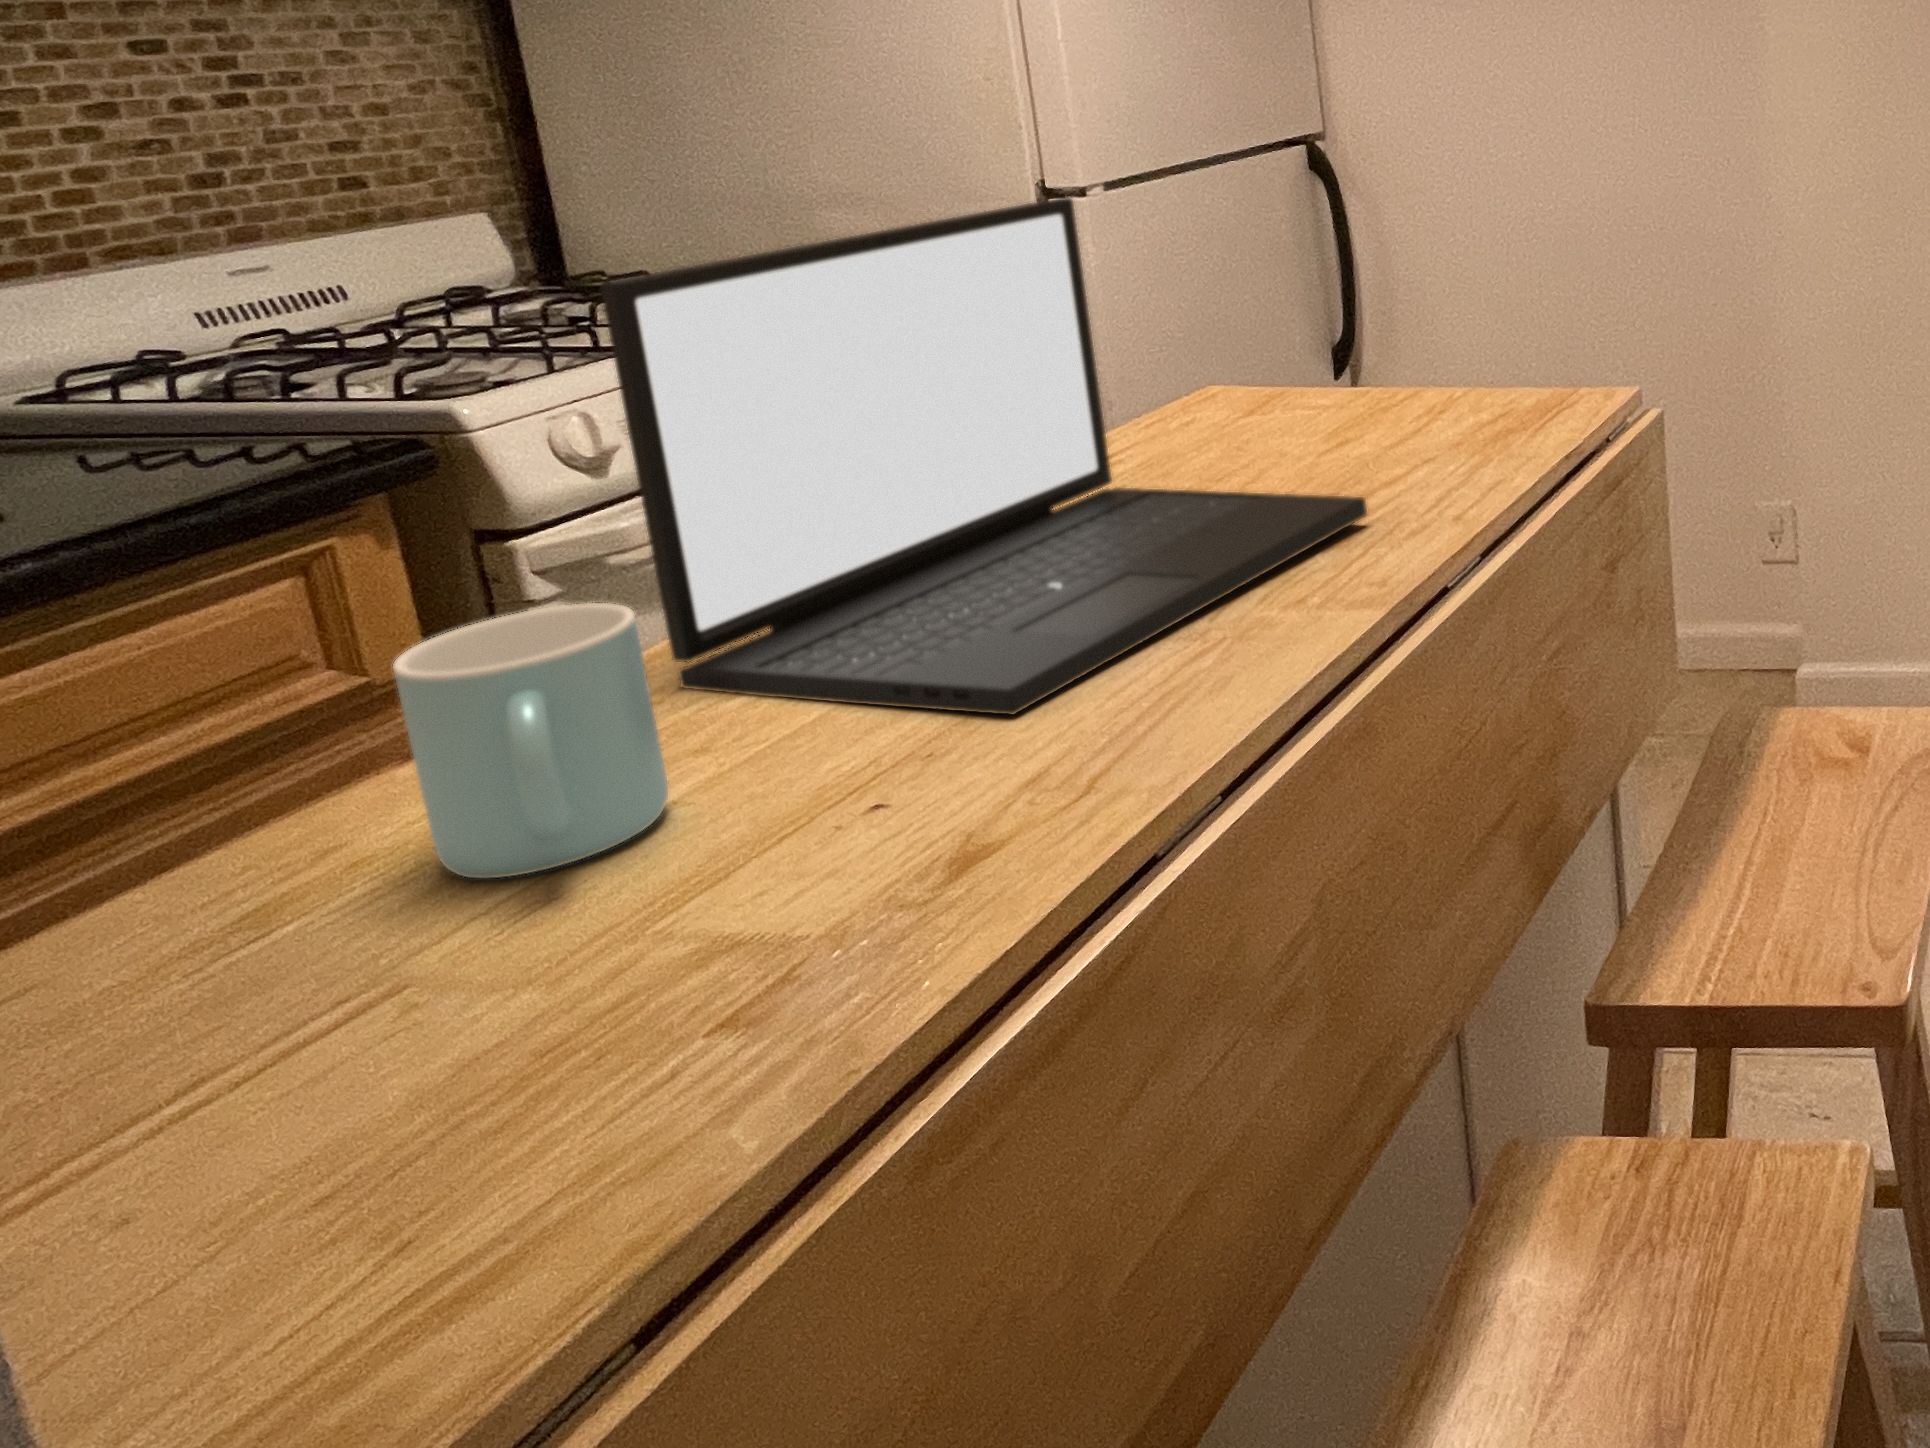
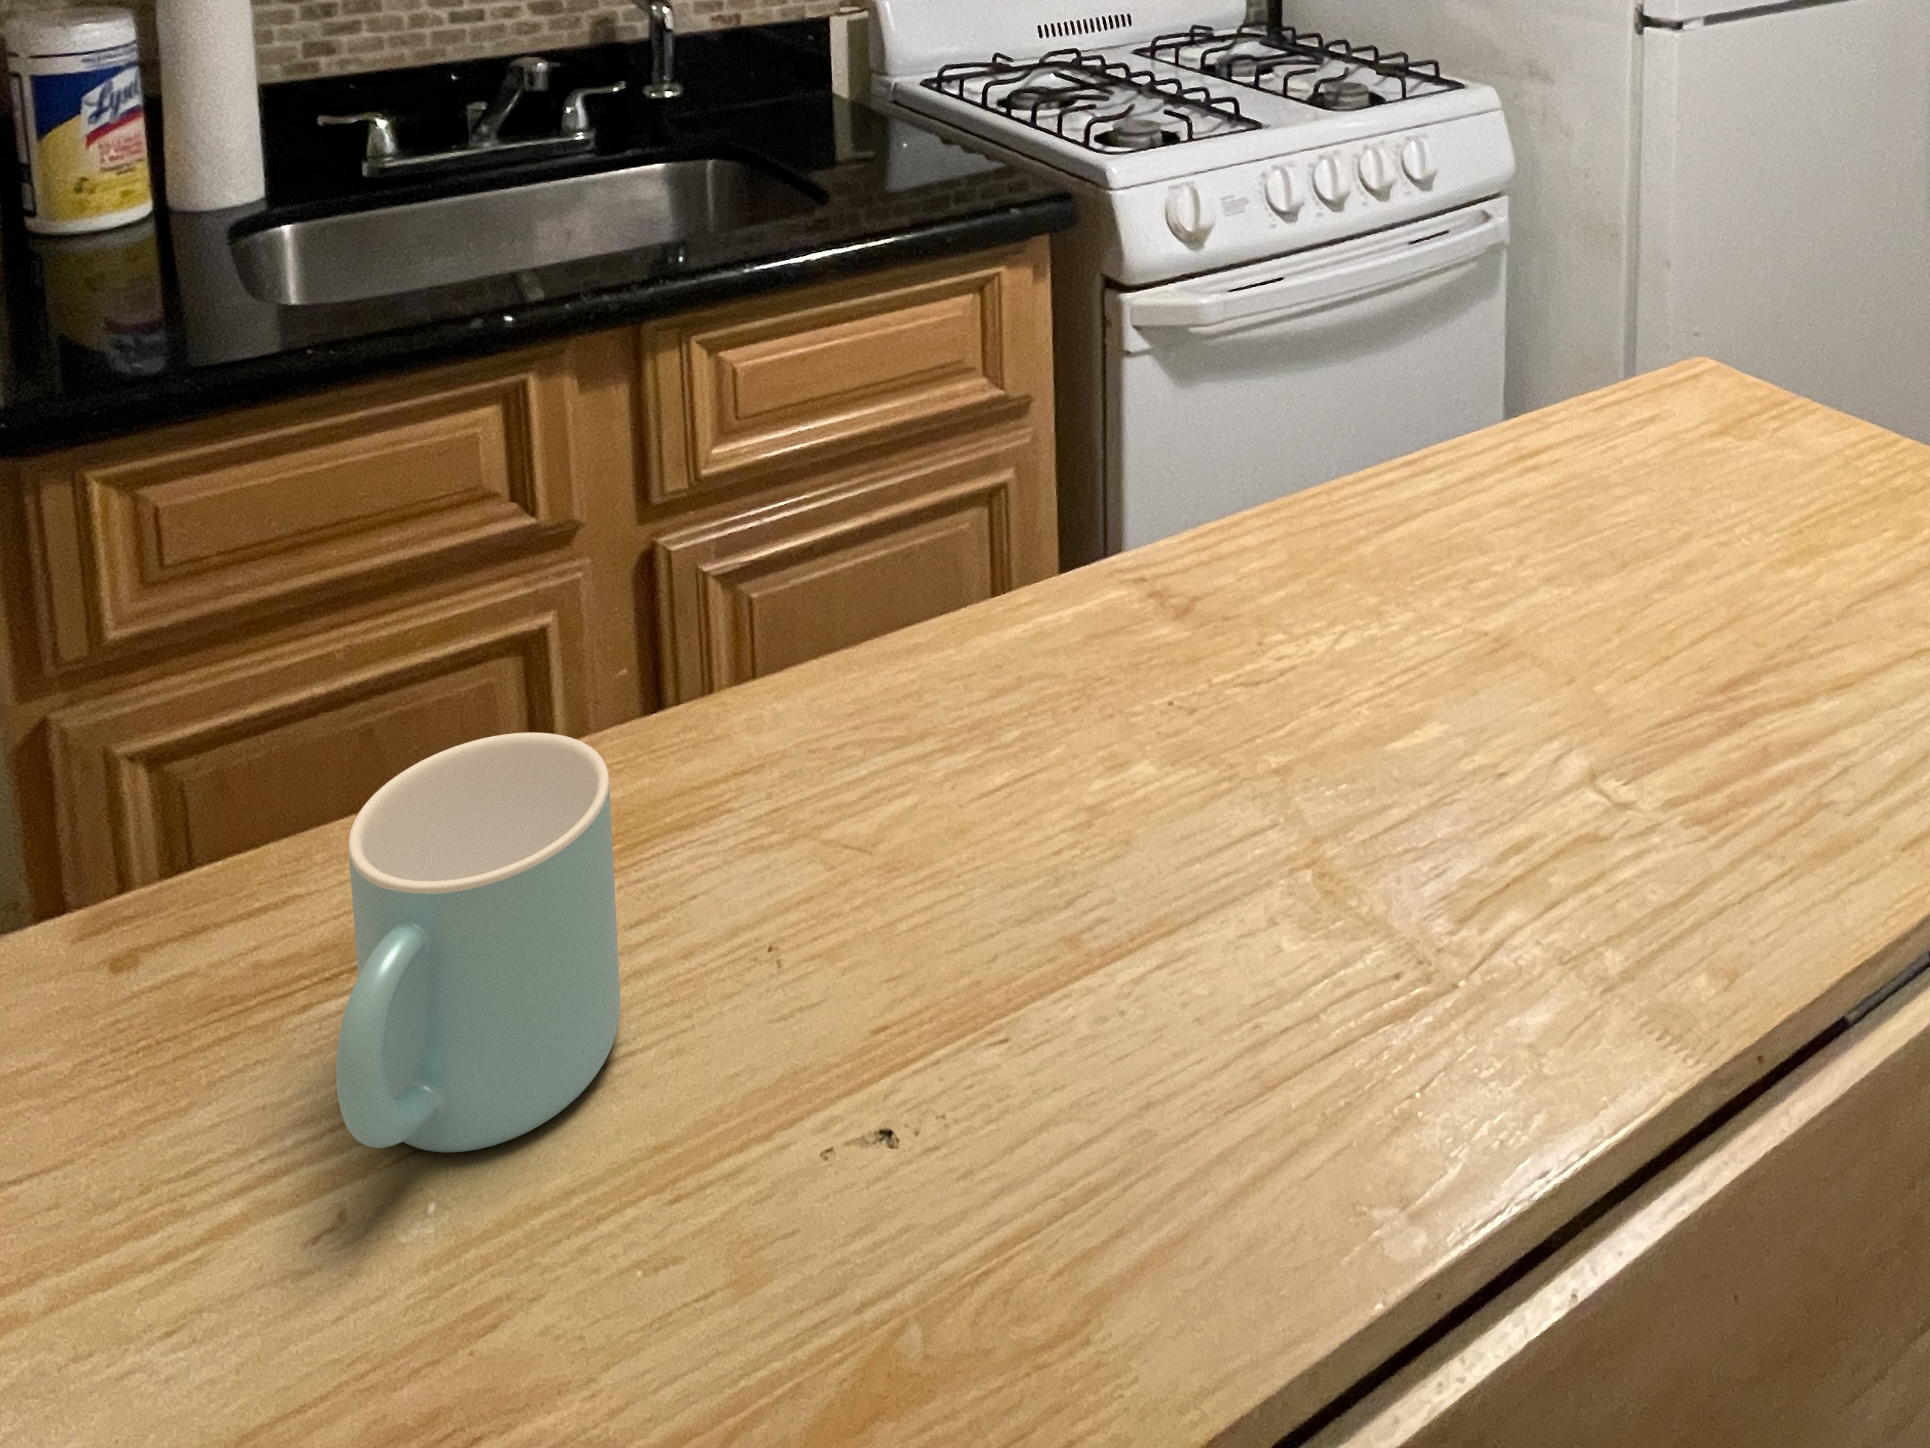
laptop: present [600,197,1367,715] -> none [823,174,1735,1130]

